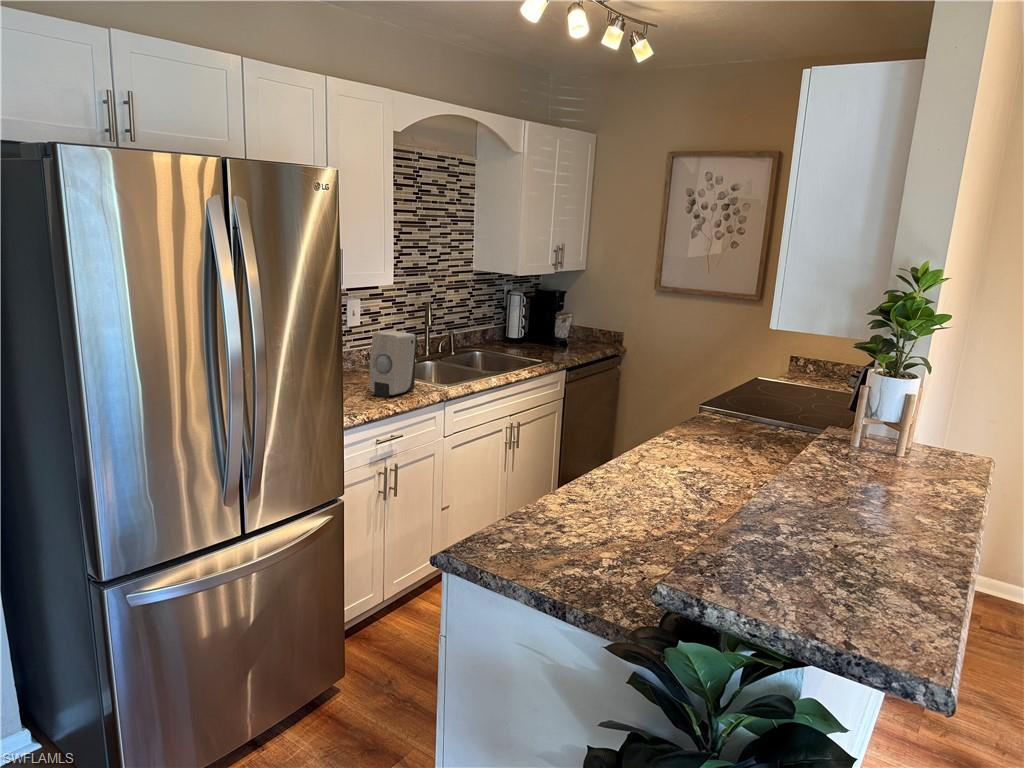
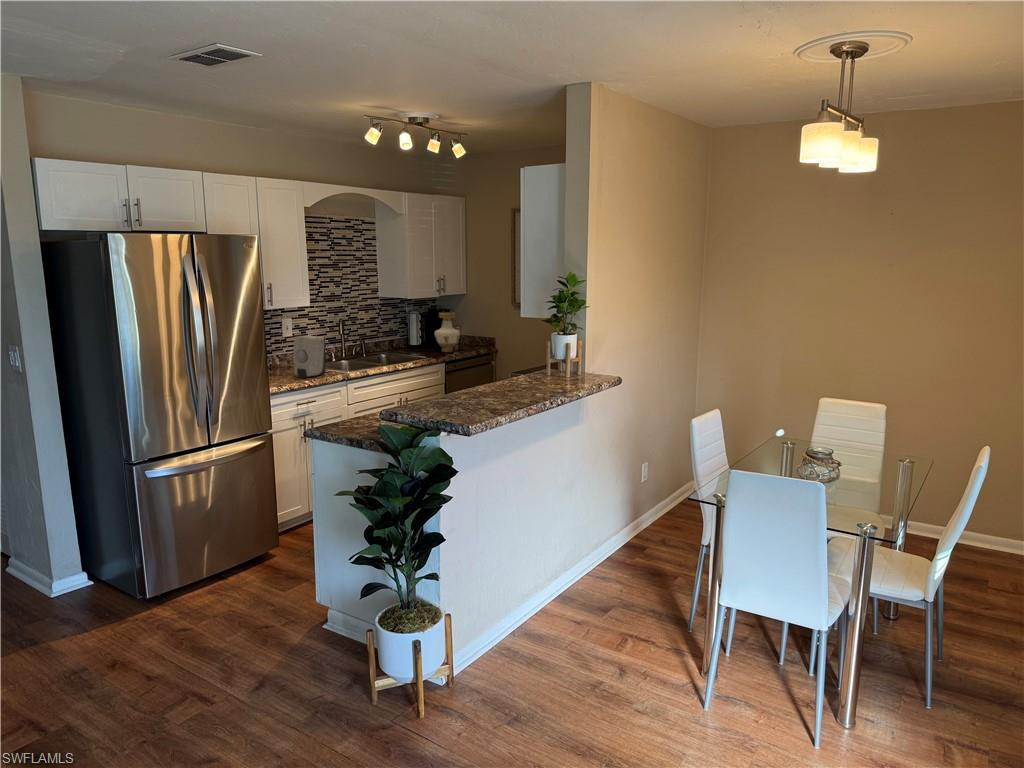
vase: none [545,295,580,350] -> present [435,312,460,352]

